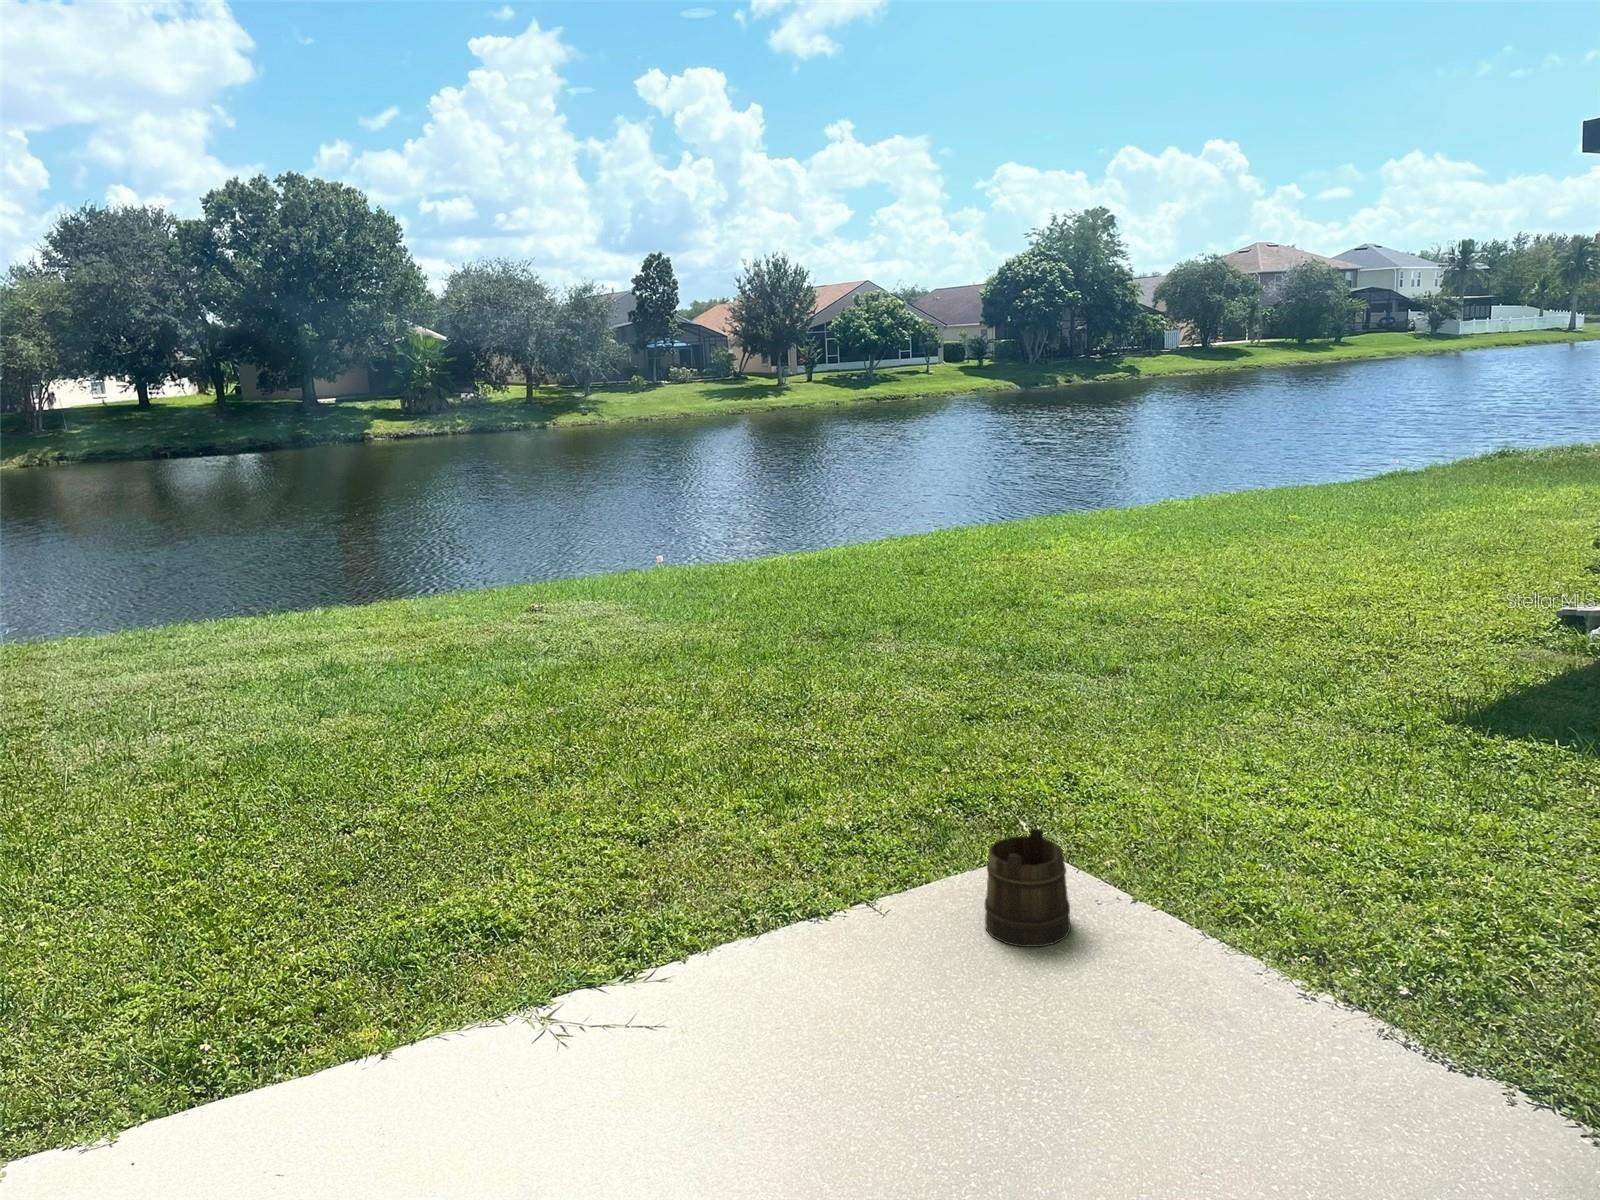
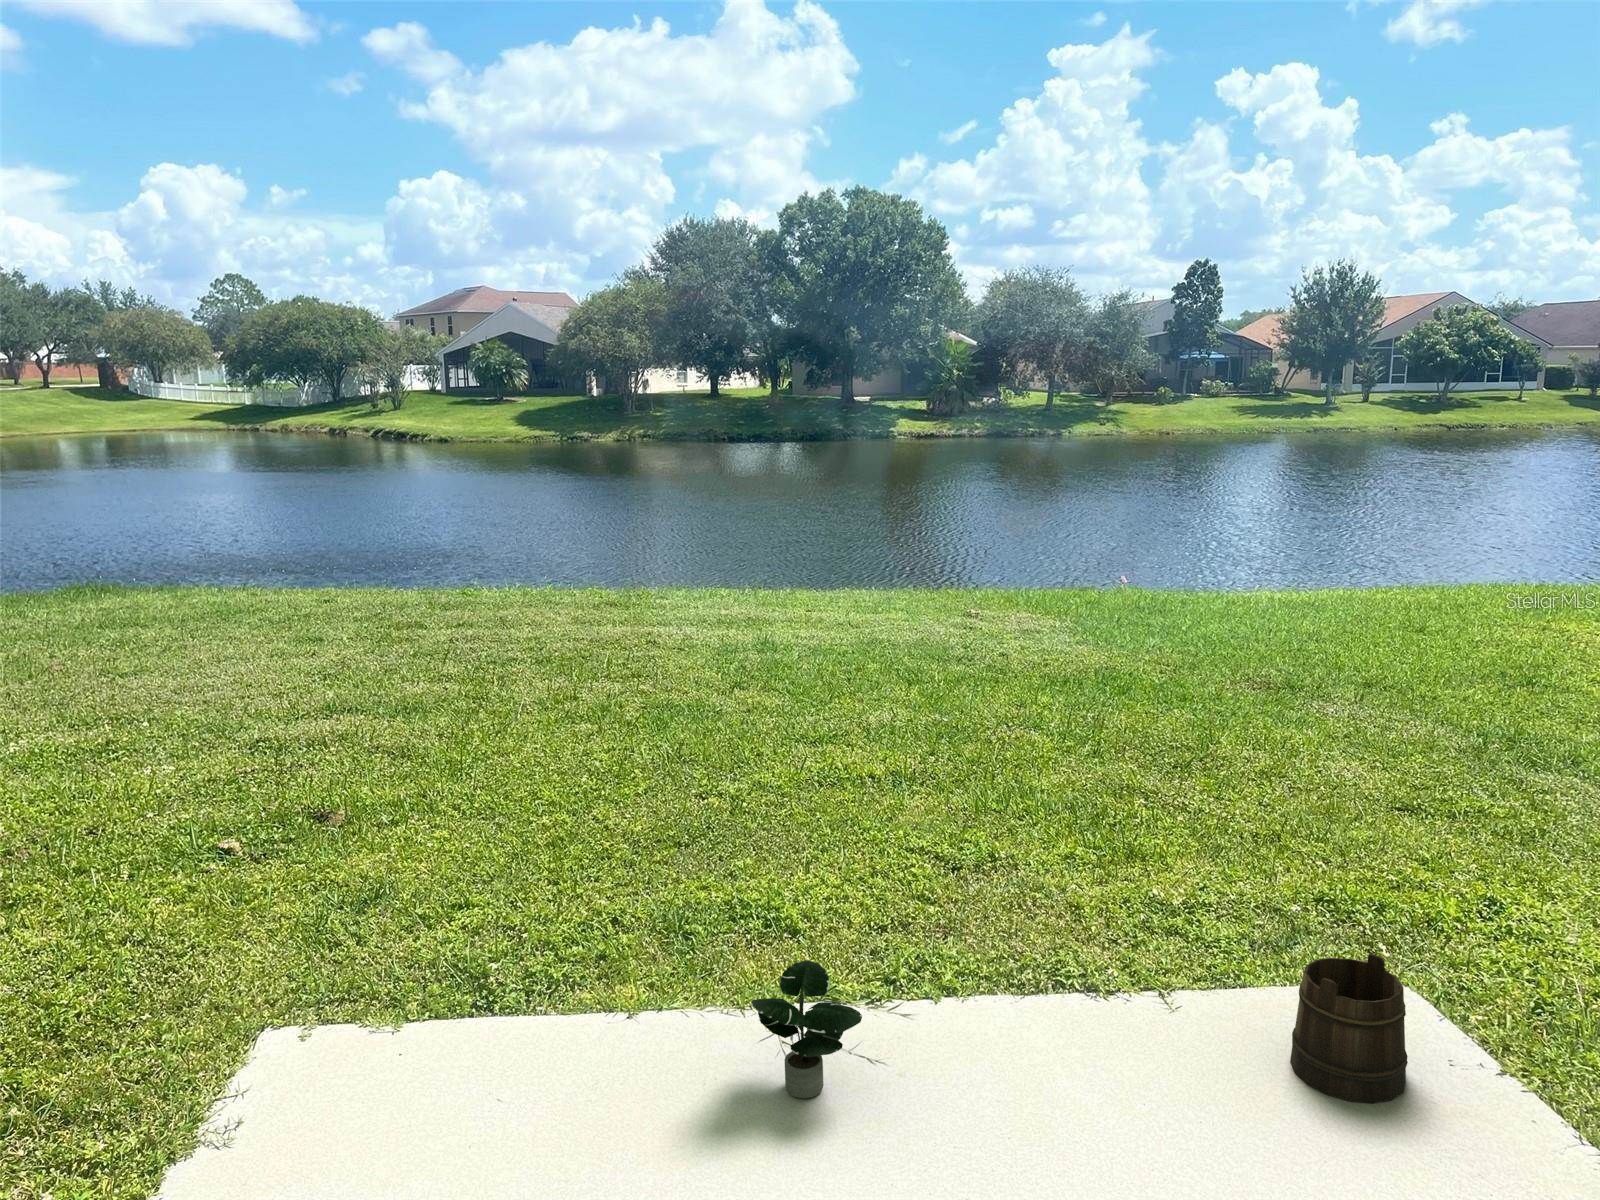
potted plant: none [549,947,657,1079] -> present [752,961,862,1099]

